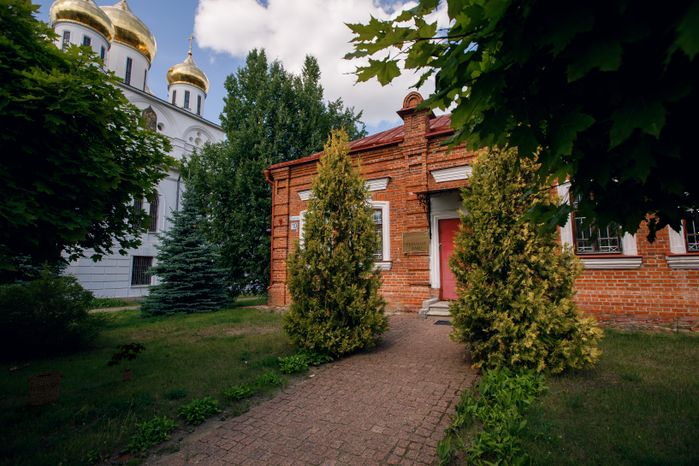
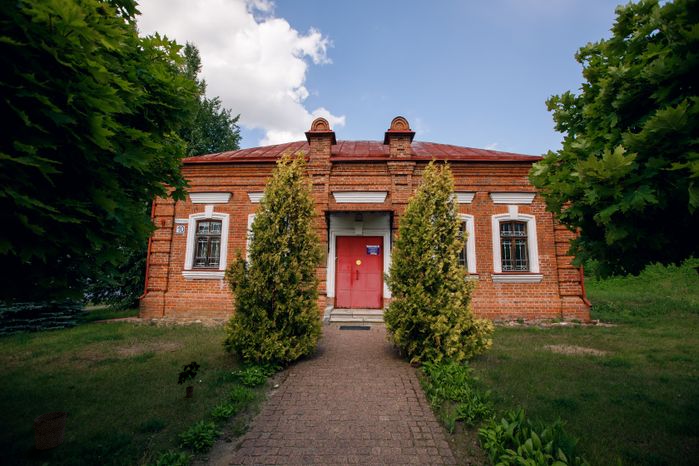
potted plant: present [108,343,146,380] -> present [177,361,200,396]

